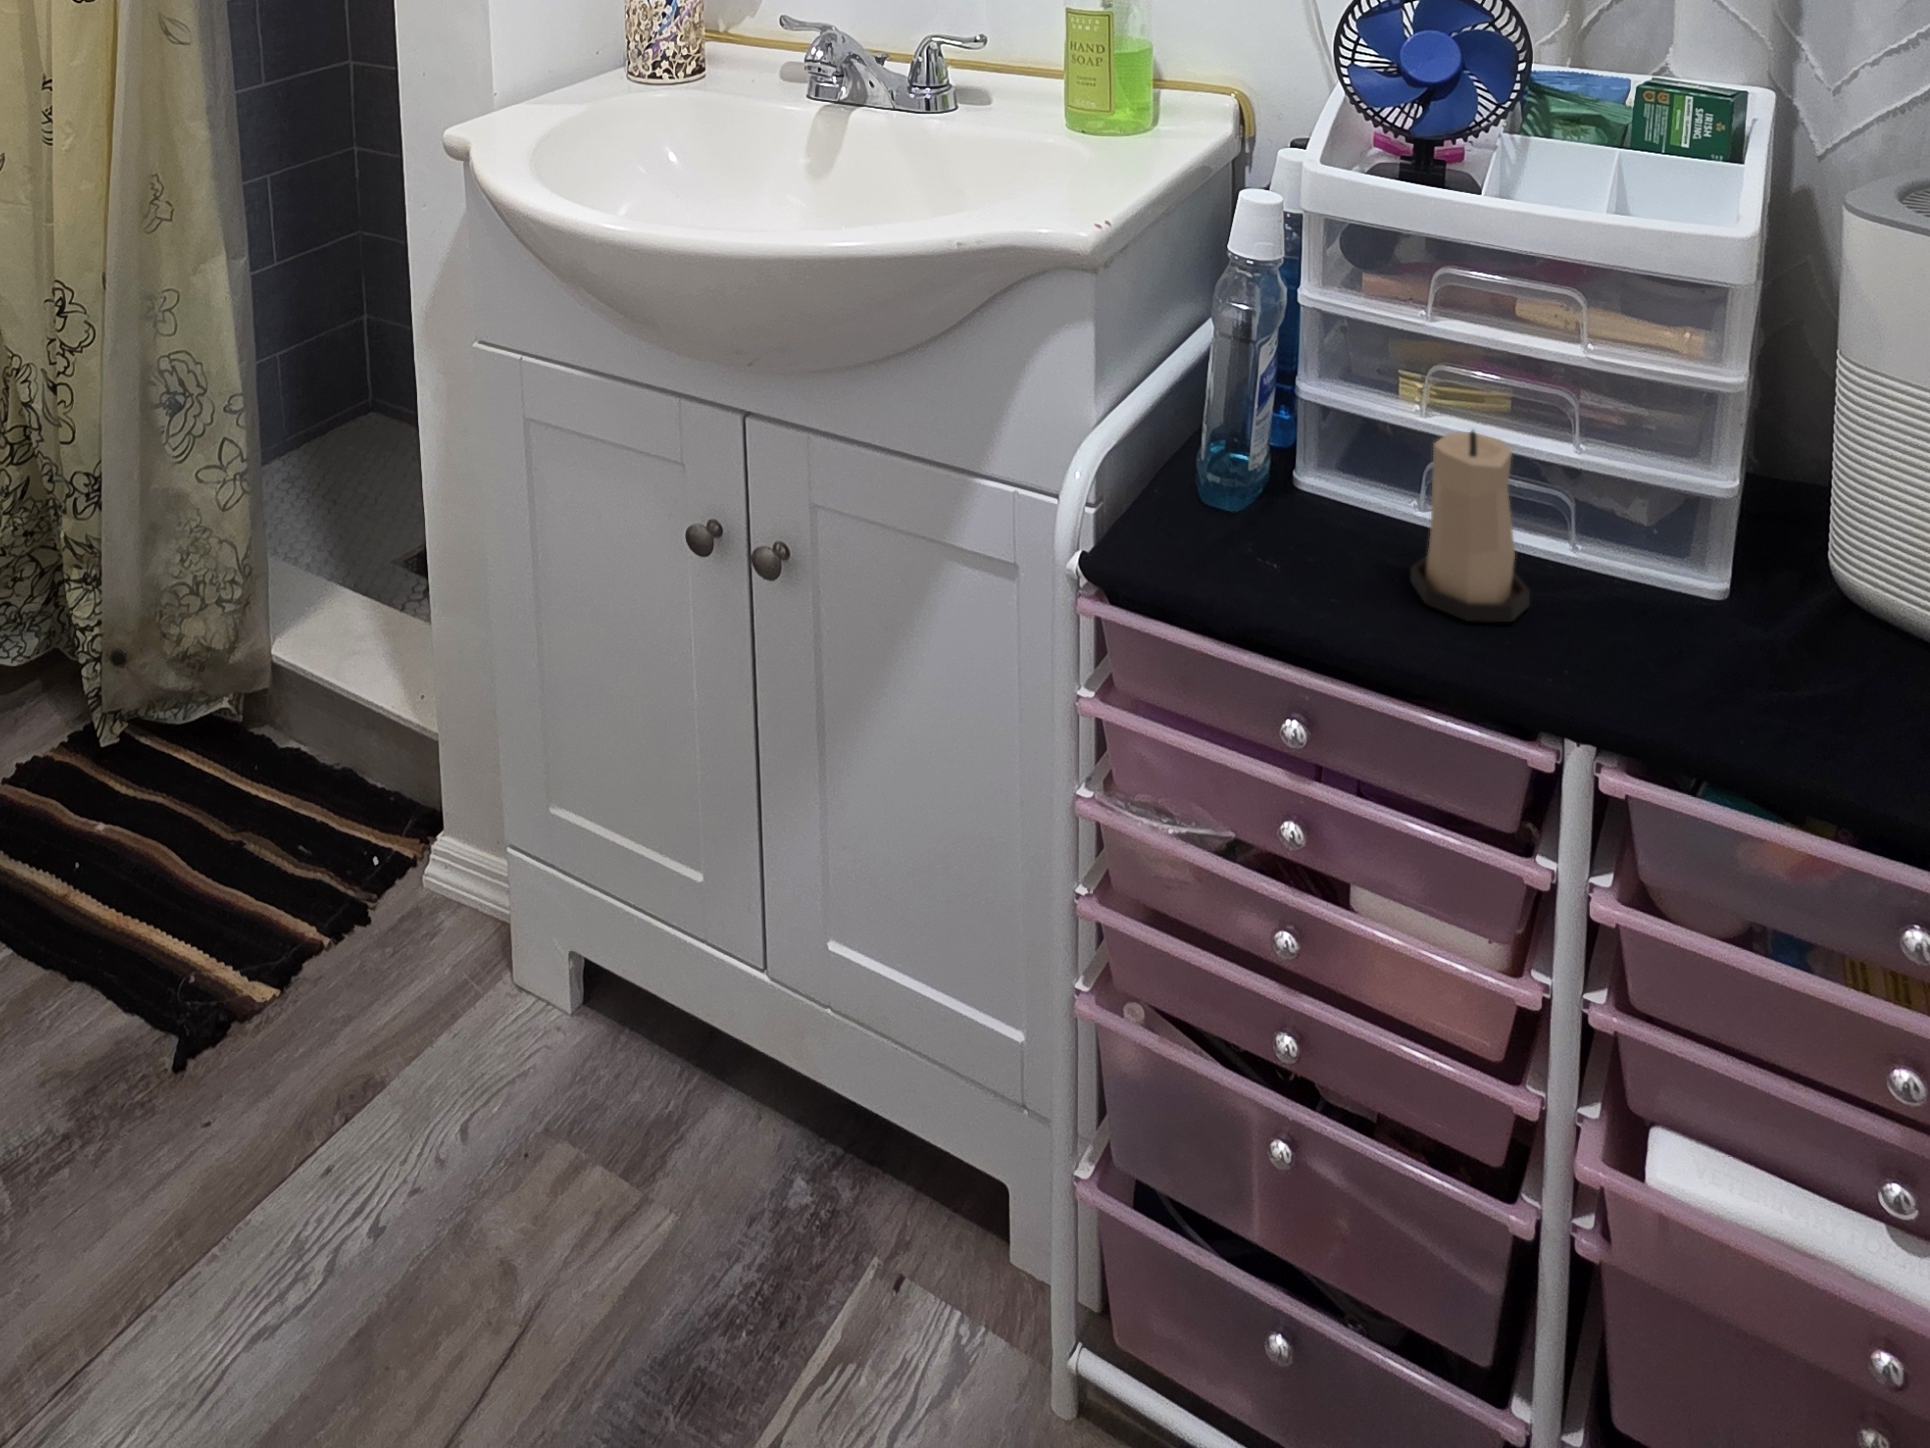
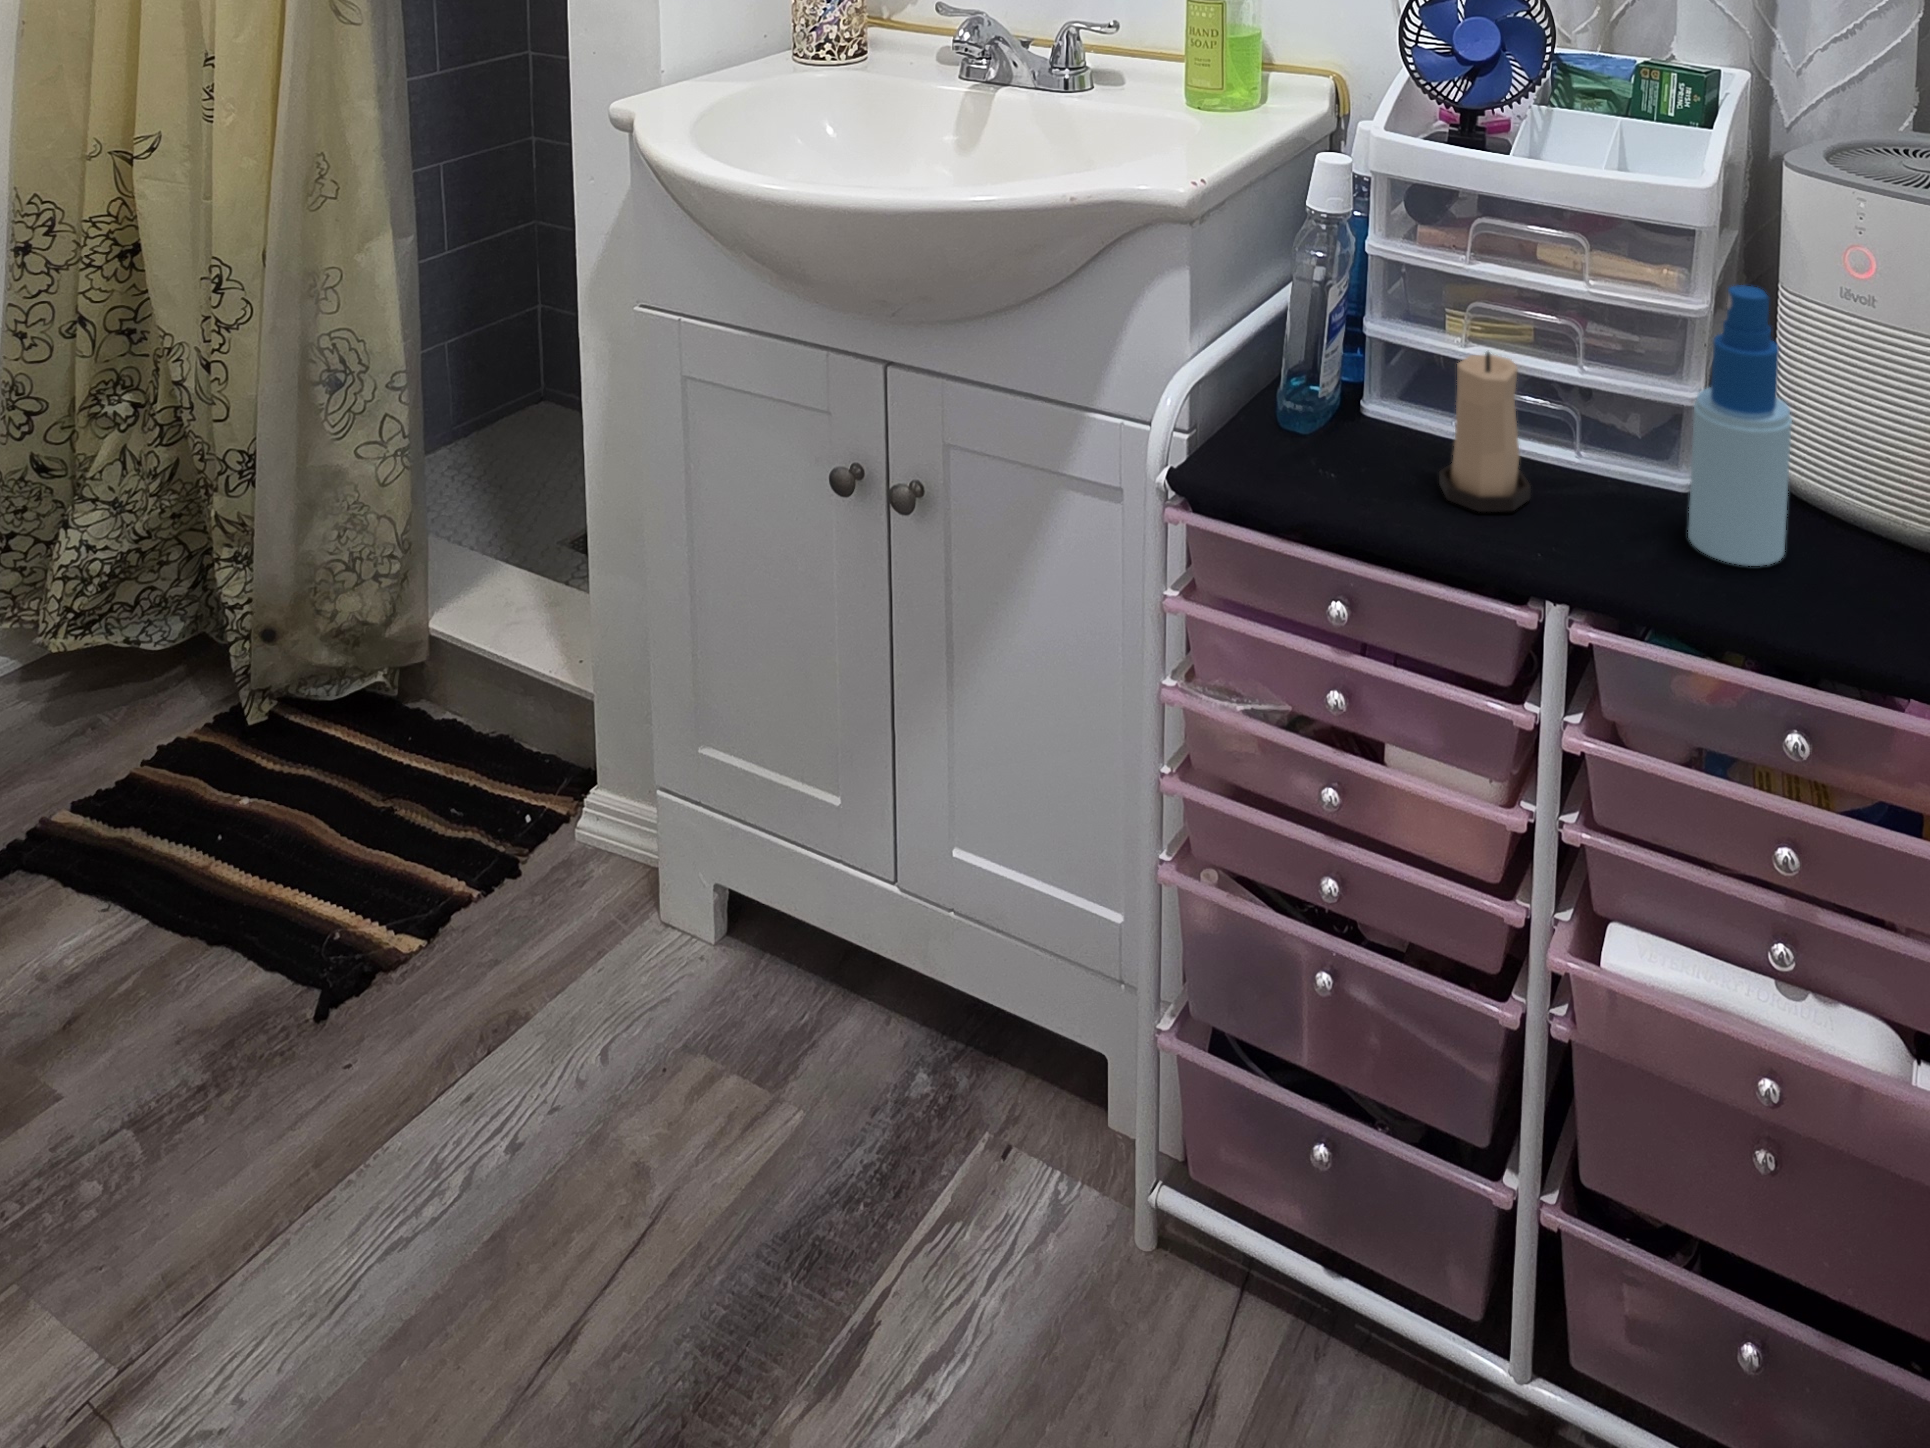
spray bottle: none [1743,363,1889,709] -> present [1688,285,1792,566]

